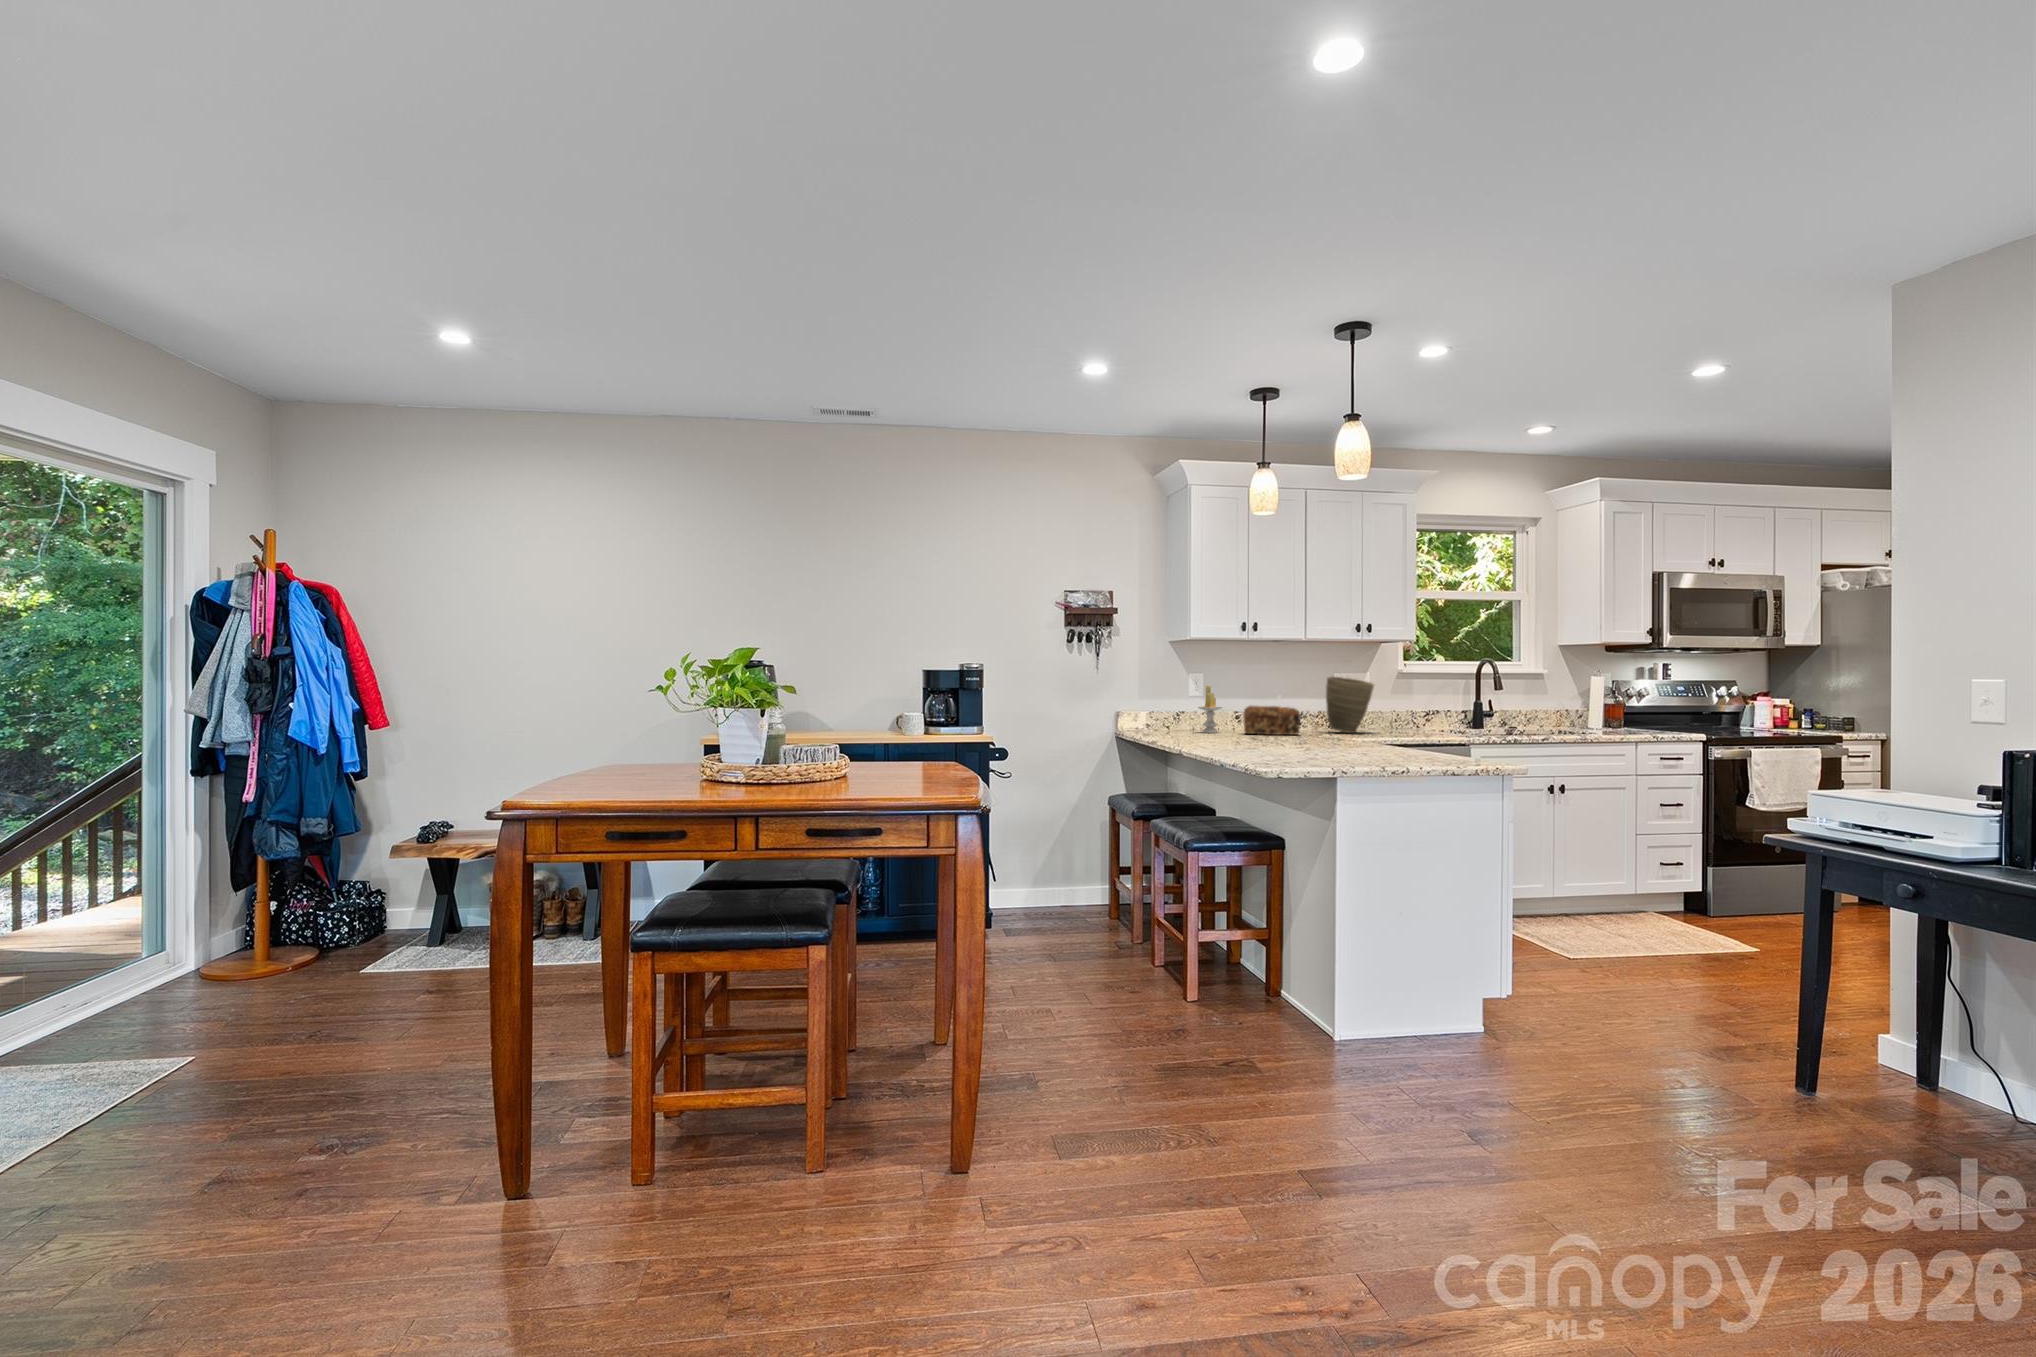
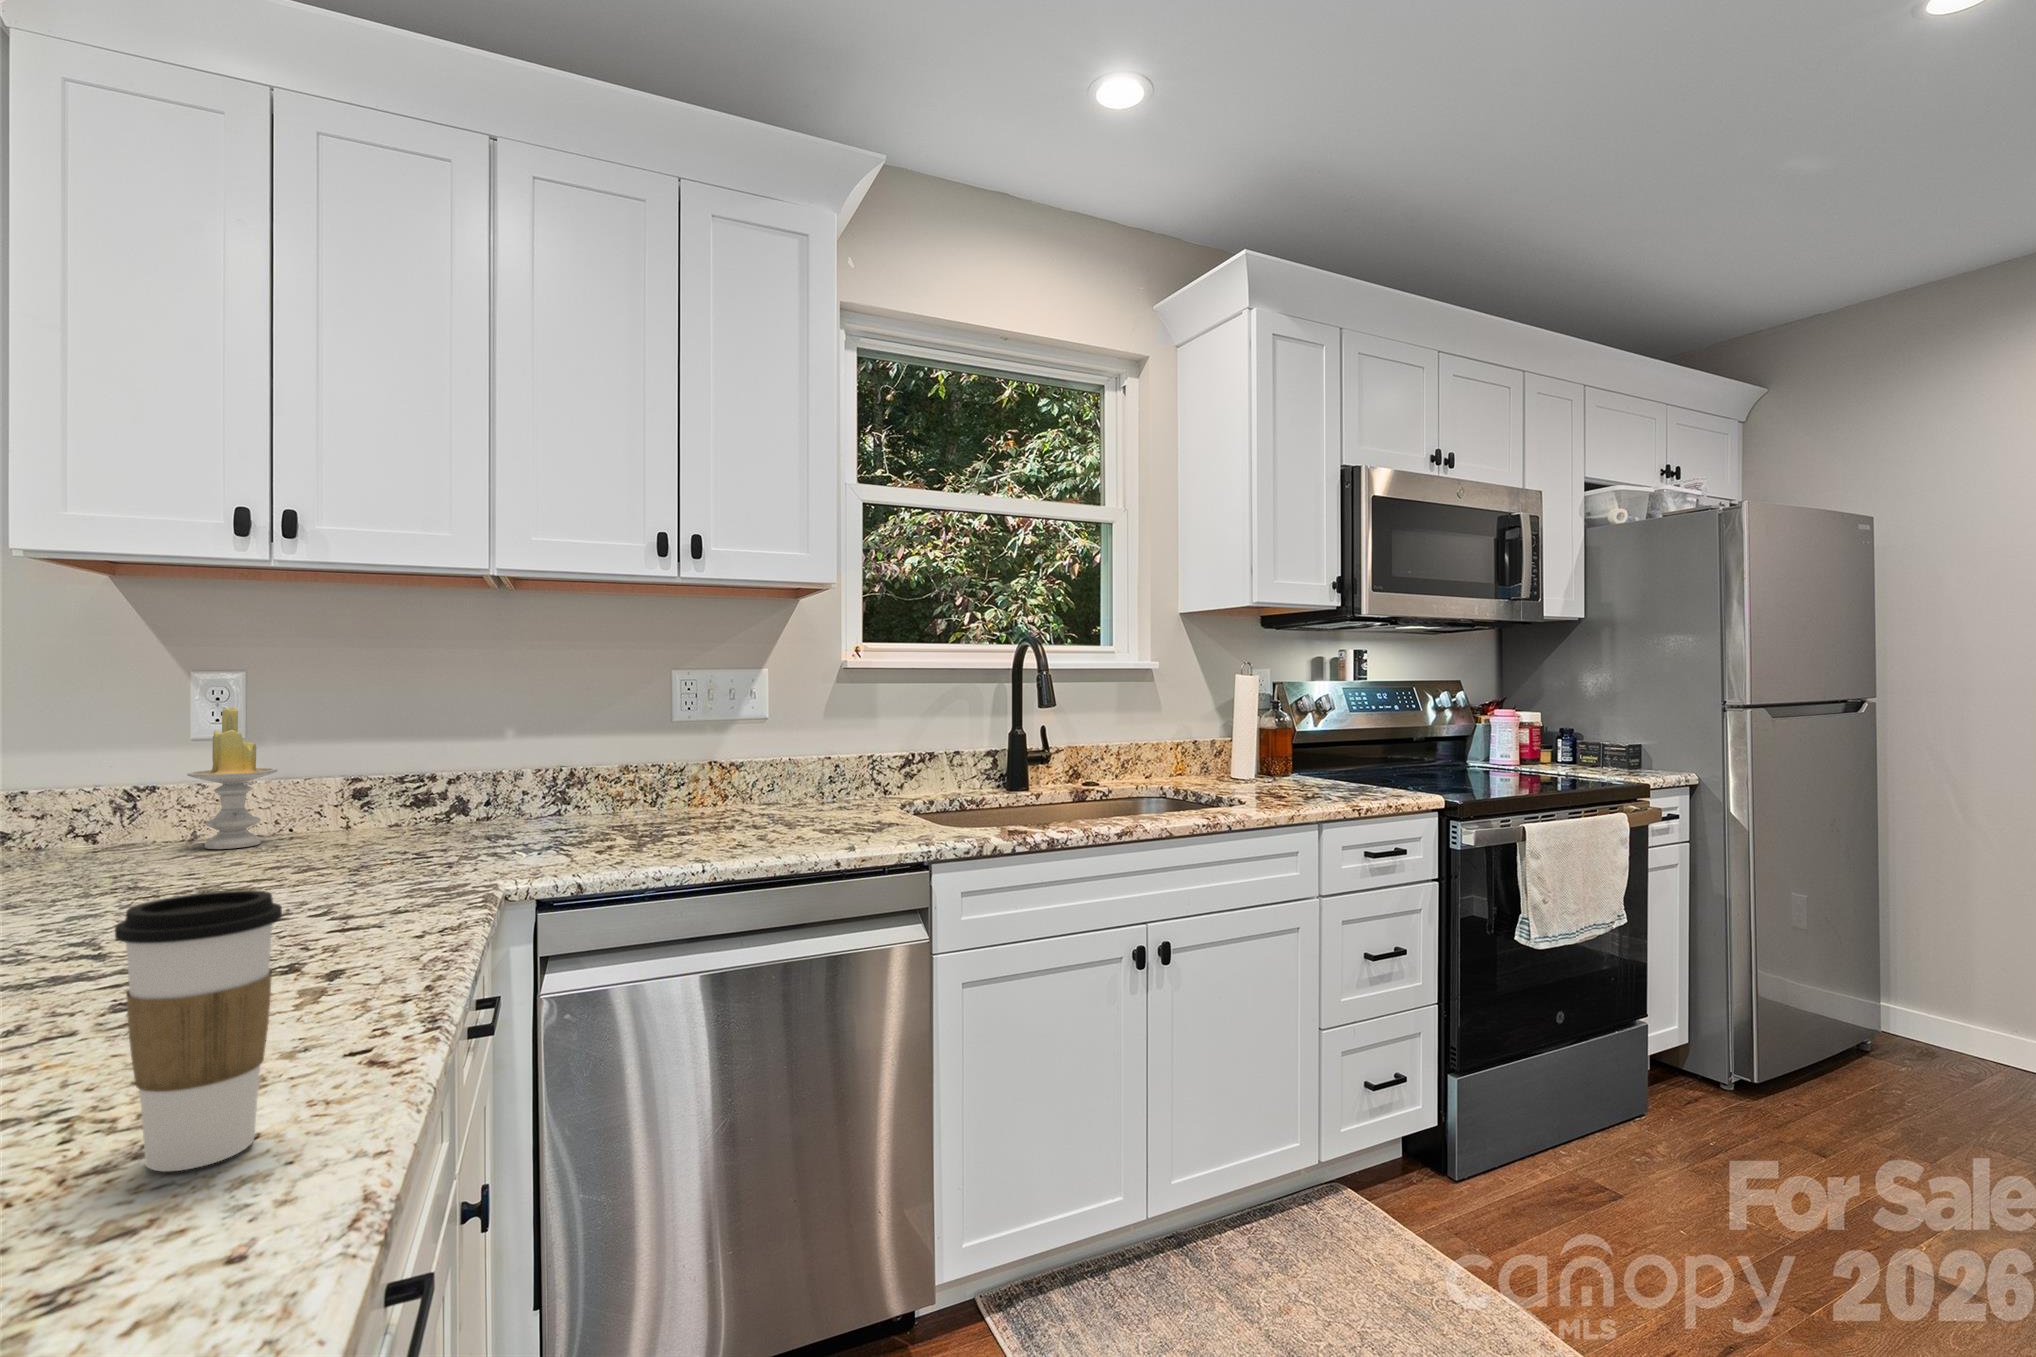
vase: present [1326,676,1374,733] -> none [602,679,730,829]
bread loaf: present [1244,706,1300,735] -> none [276,767,487,858]
coffee cup: none [1403,711,1426,752] -> present [115,890,282,1172]

